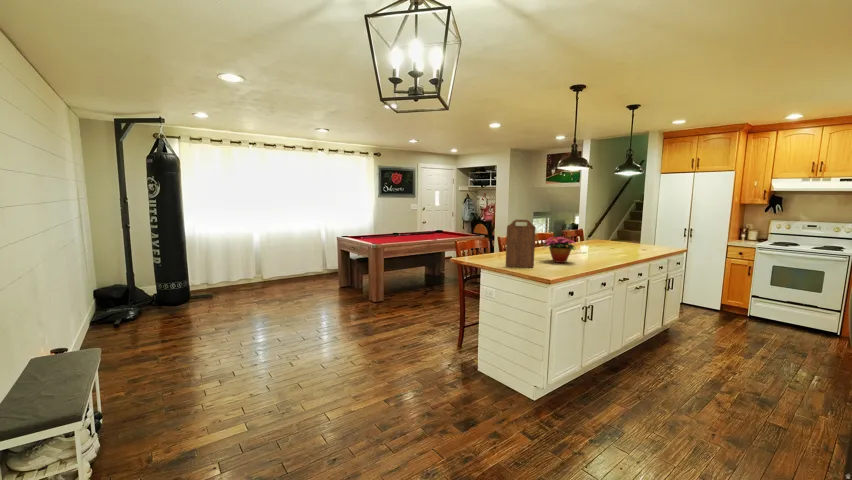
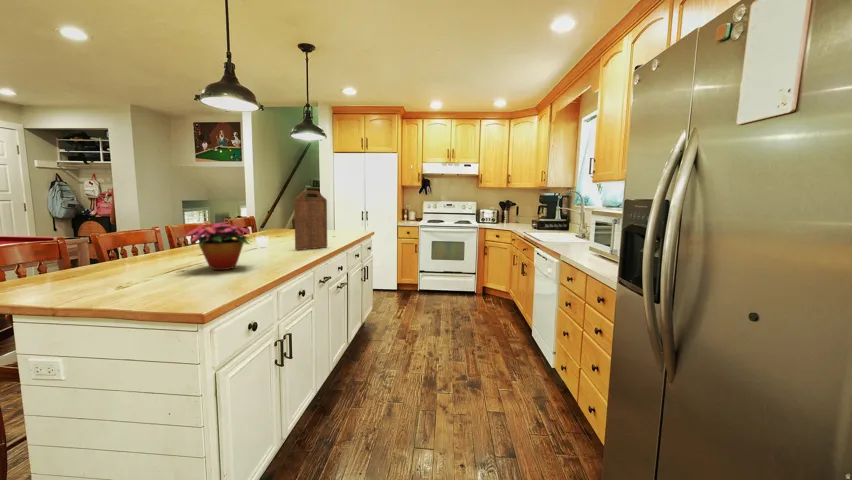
cutting board: present [506,219,536,267] -> present [294,191,327,250]

